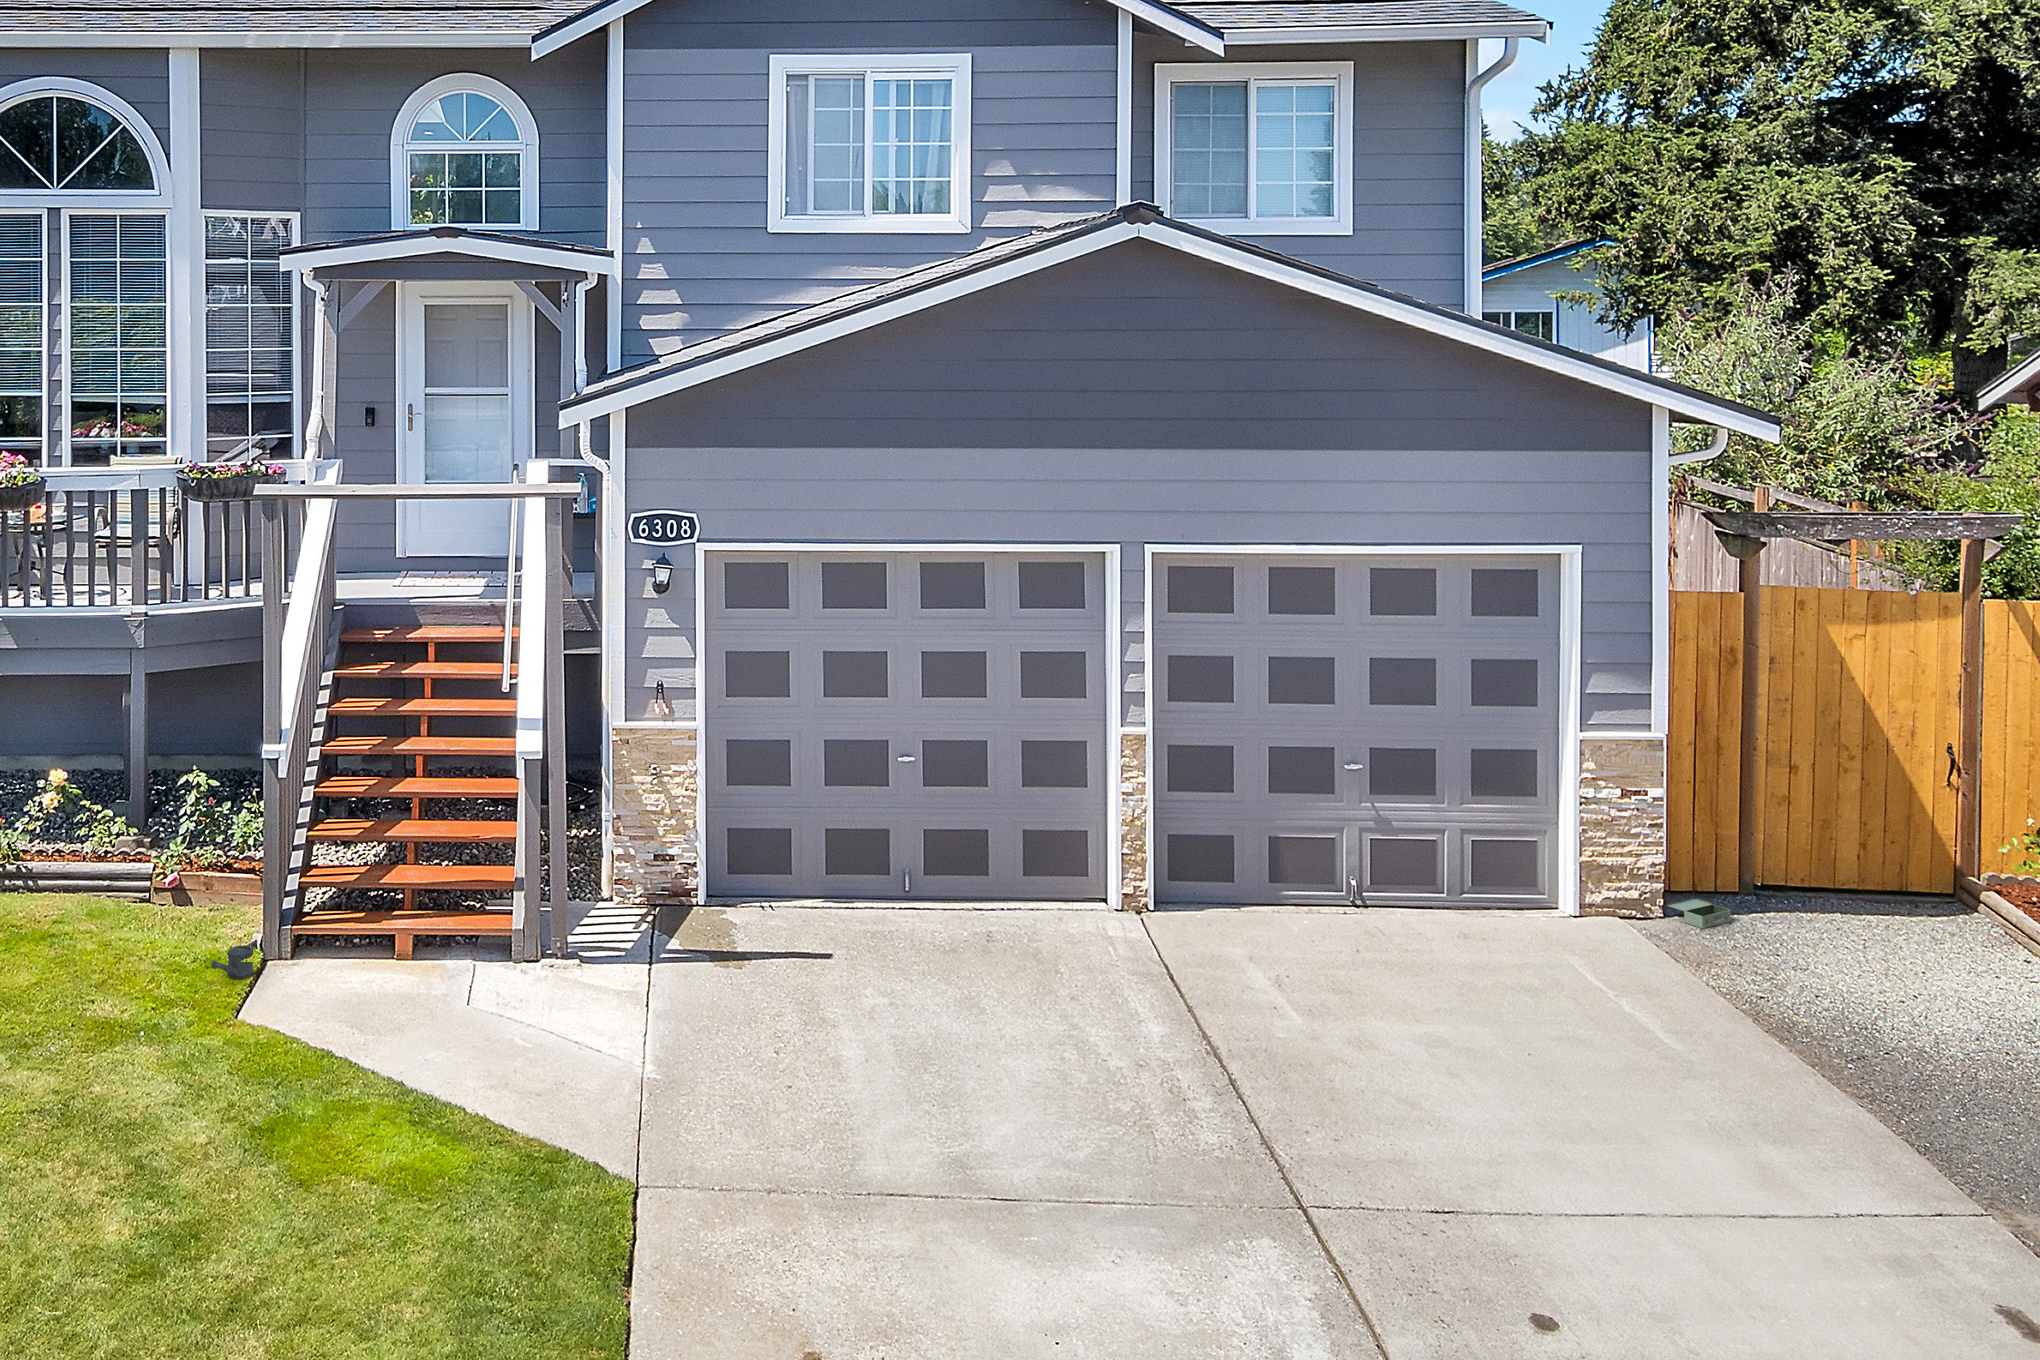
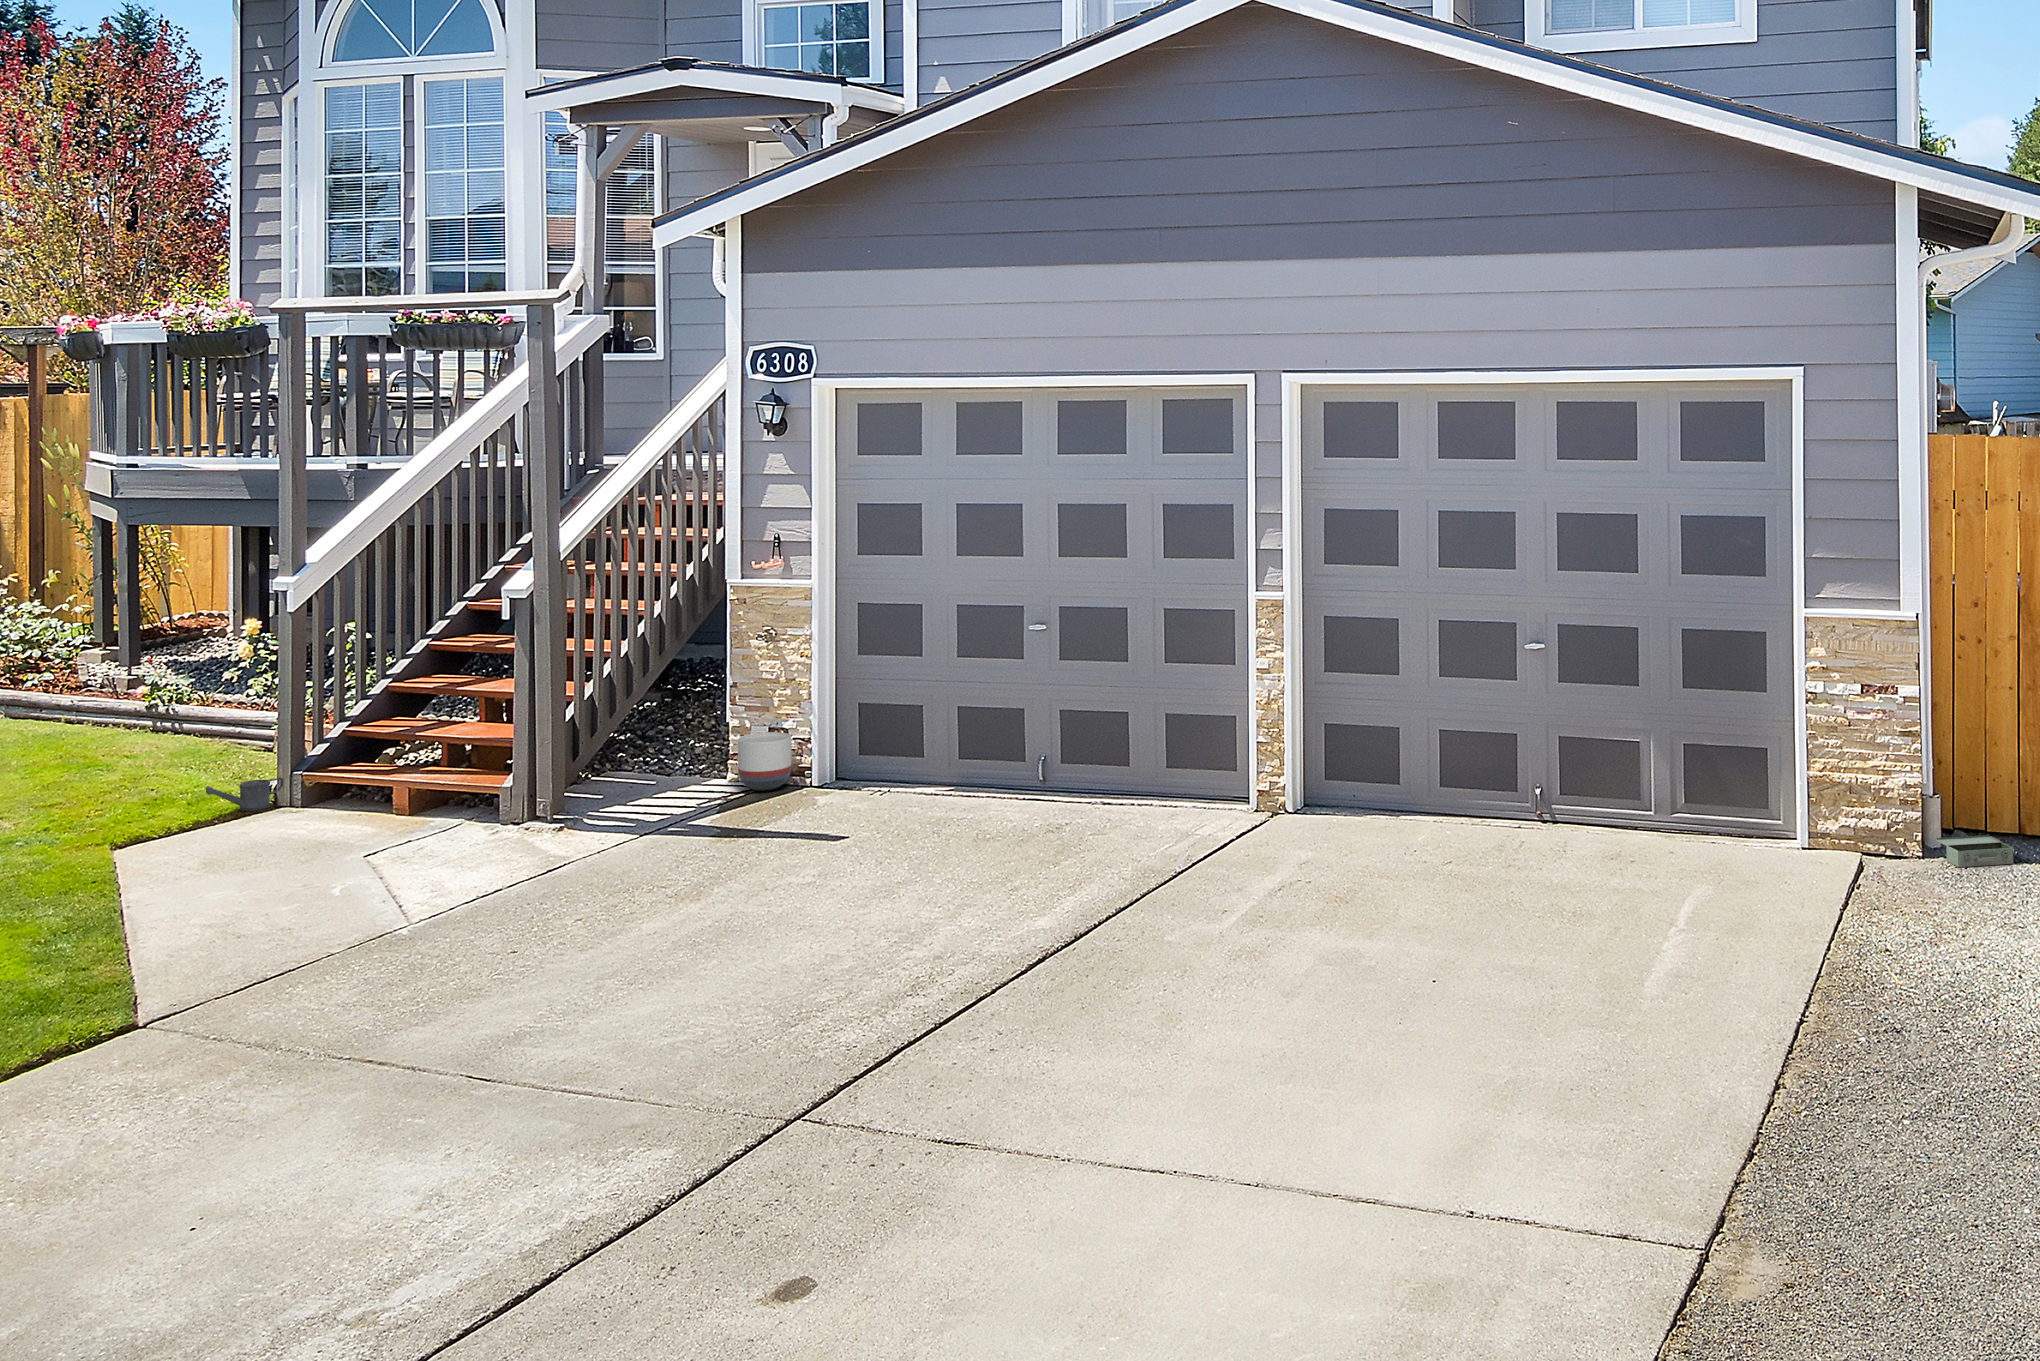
planter: none [649,860,694,916] -> present [738,732,792,791]

